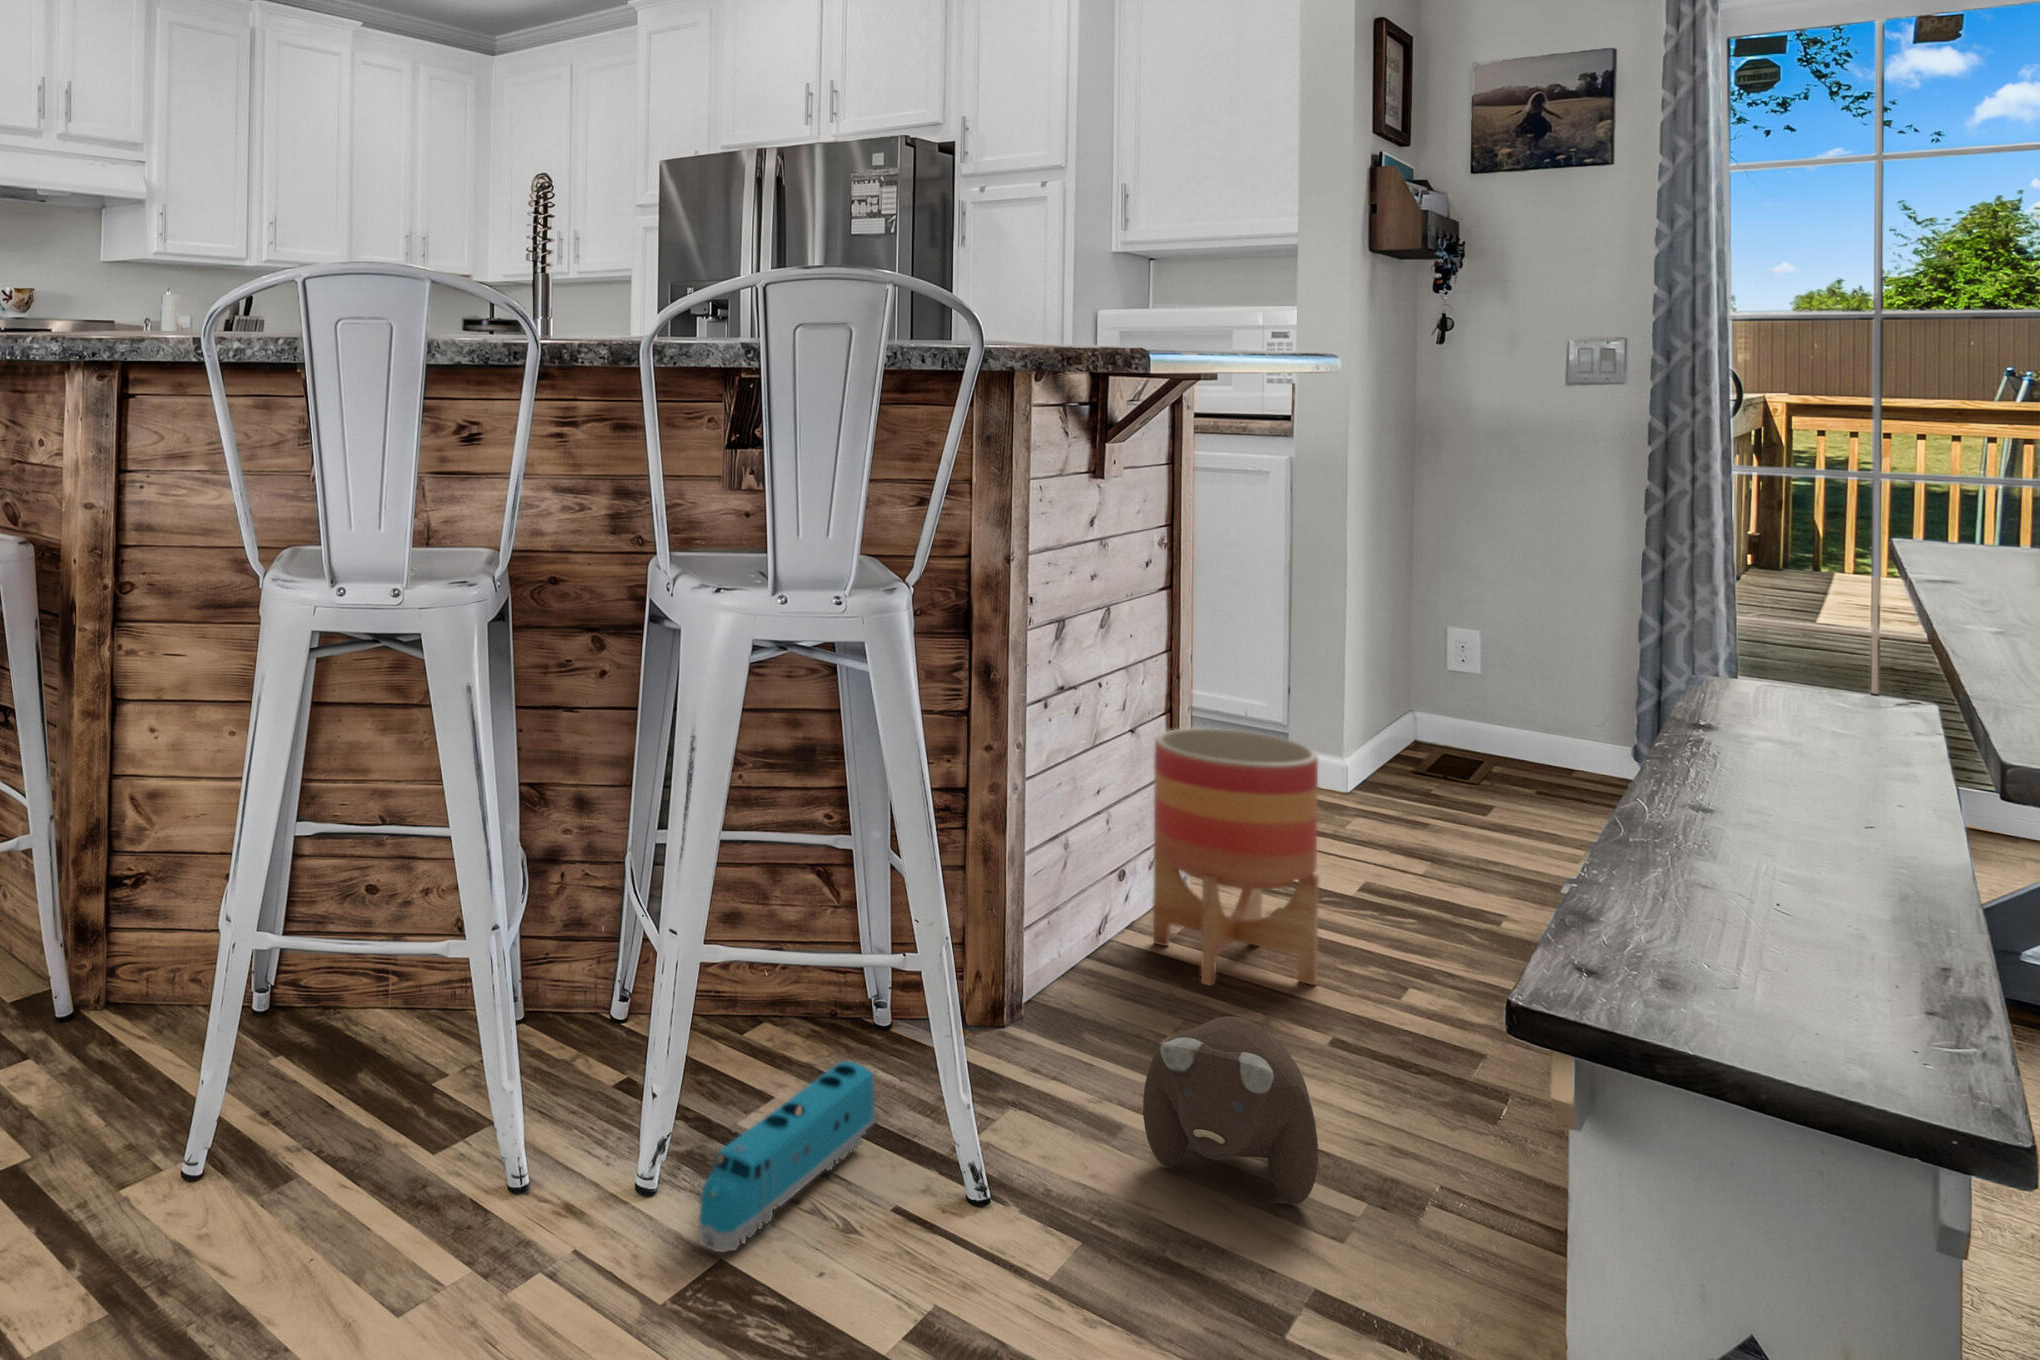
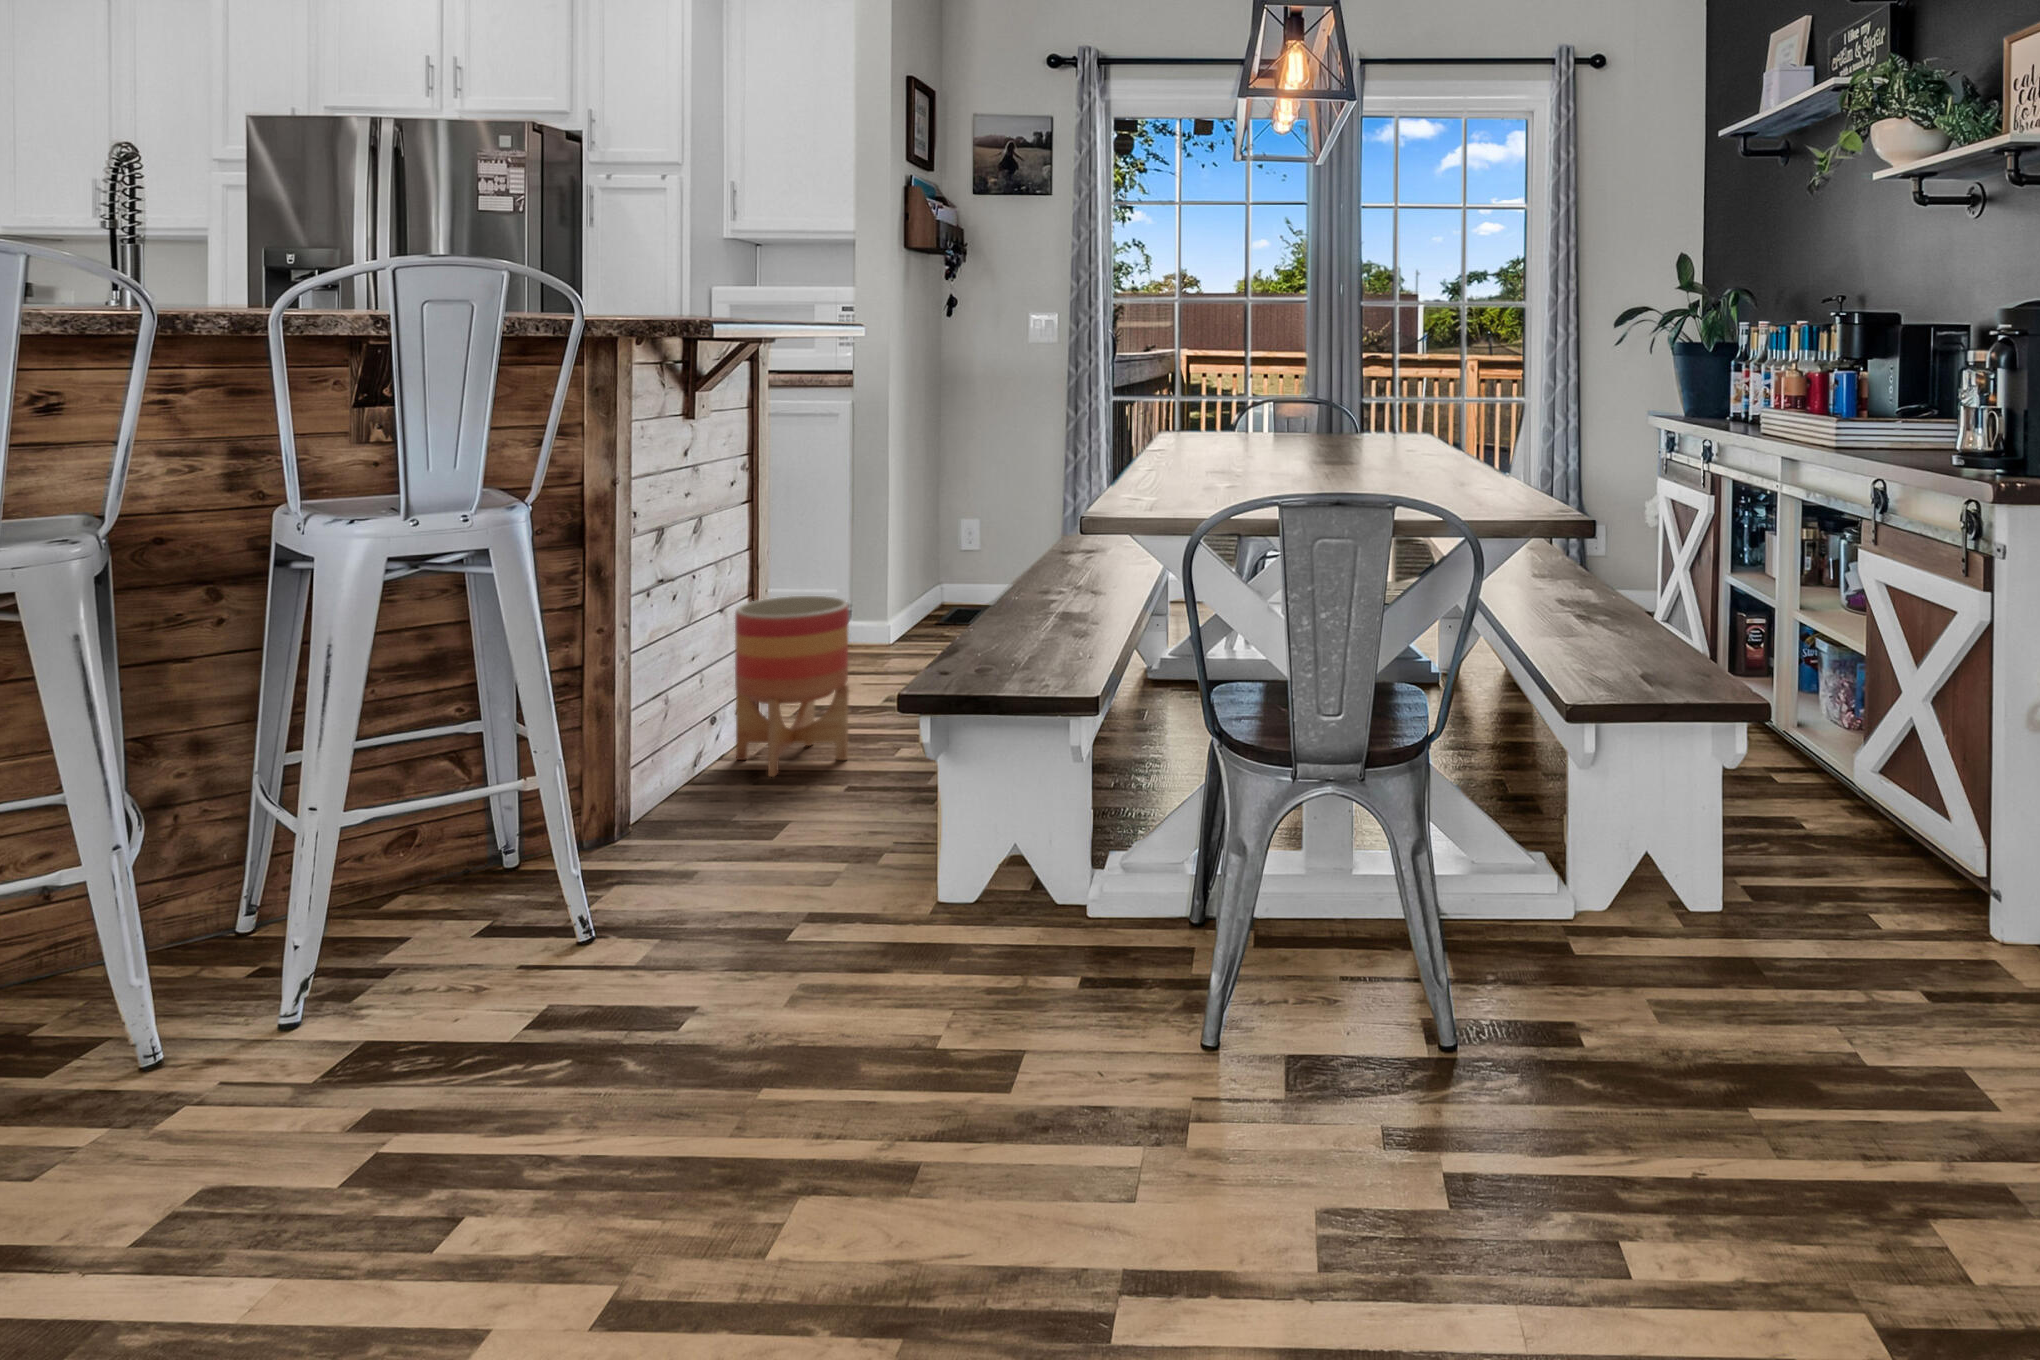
plush toy: present [1143,1017,1318,1204] -> none [713,774,826,885]
toy train: present [699,1061,875,1252] -> none [346,877,503,1033]

